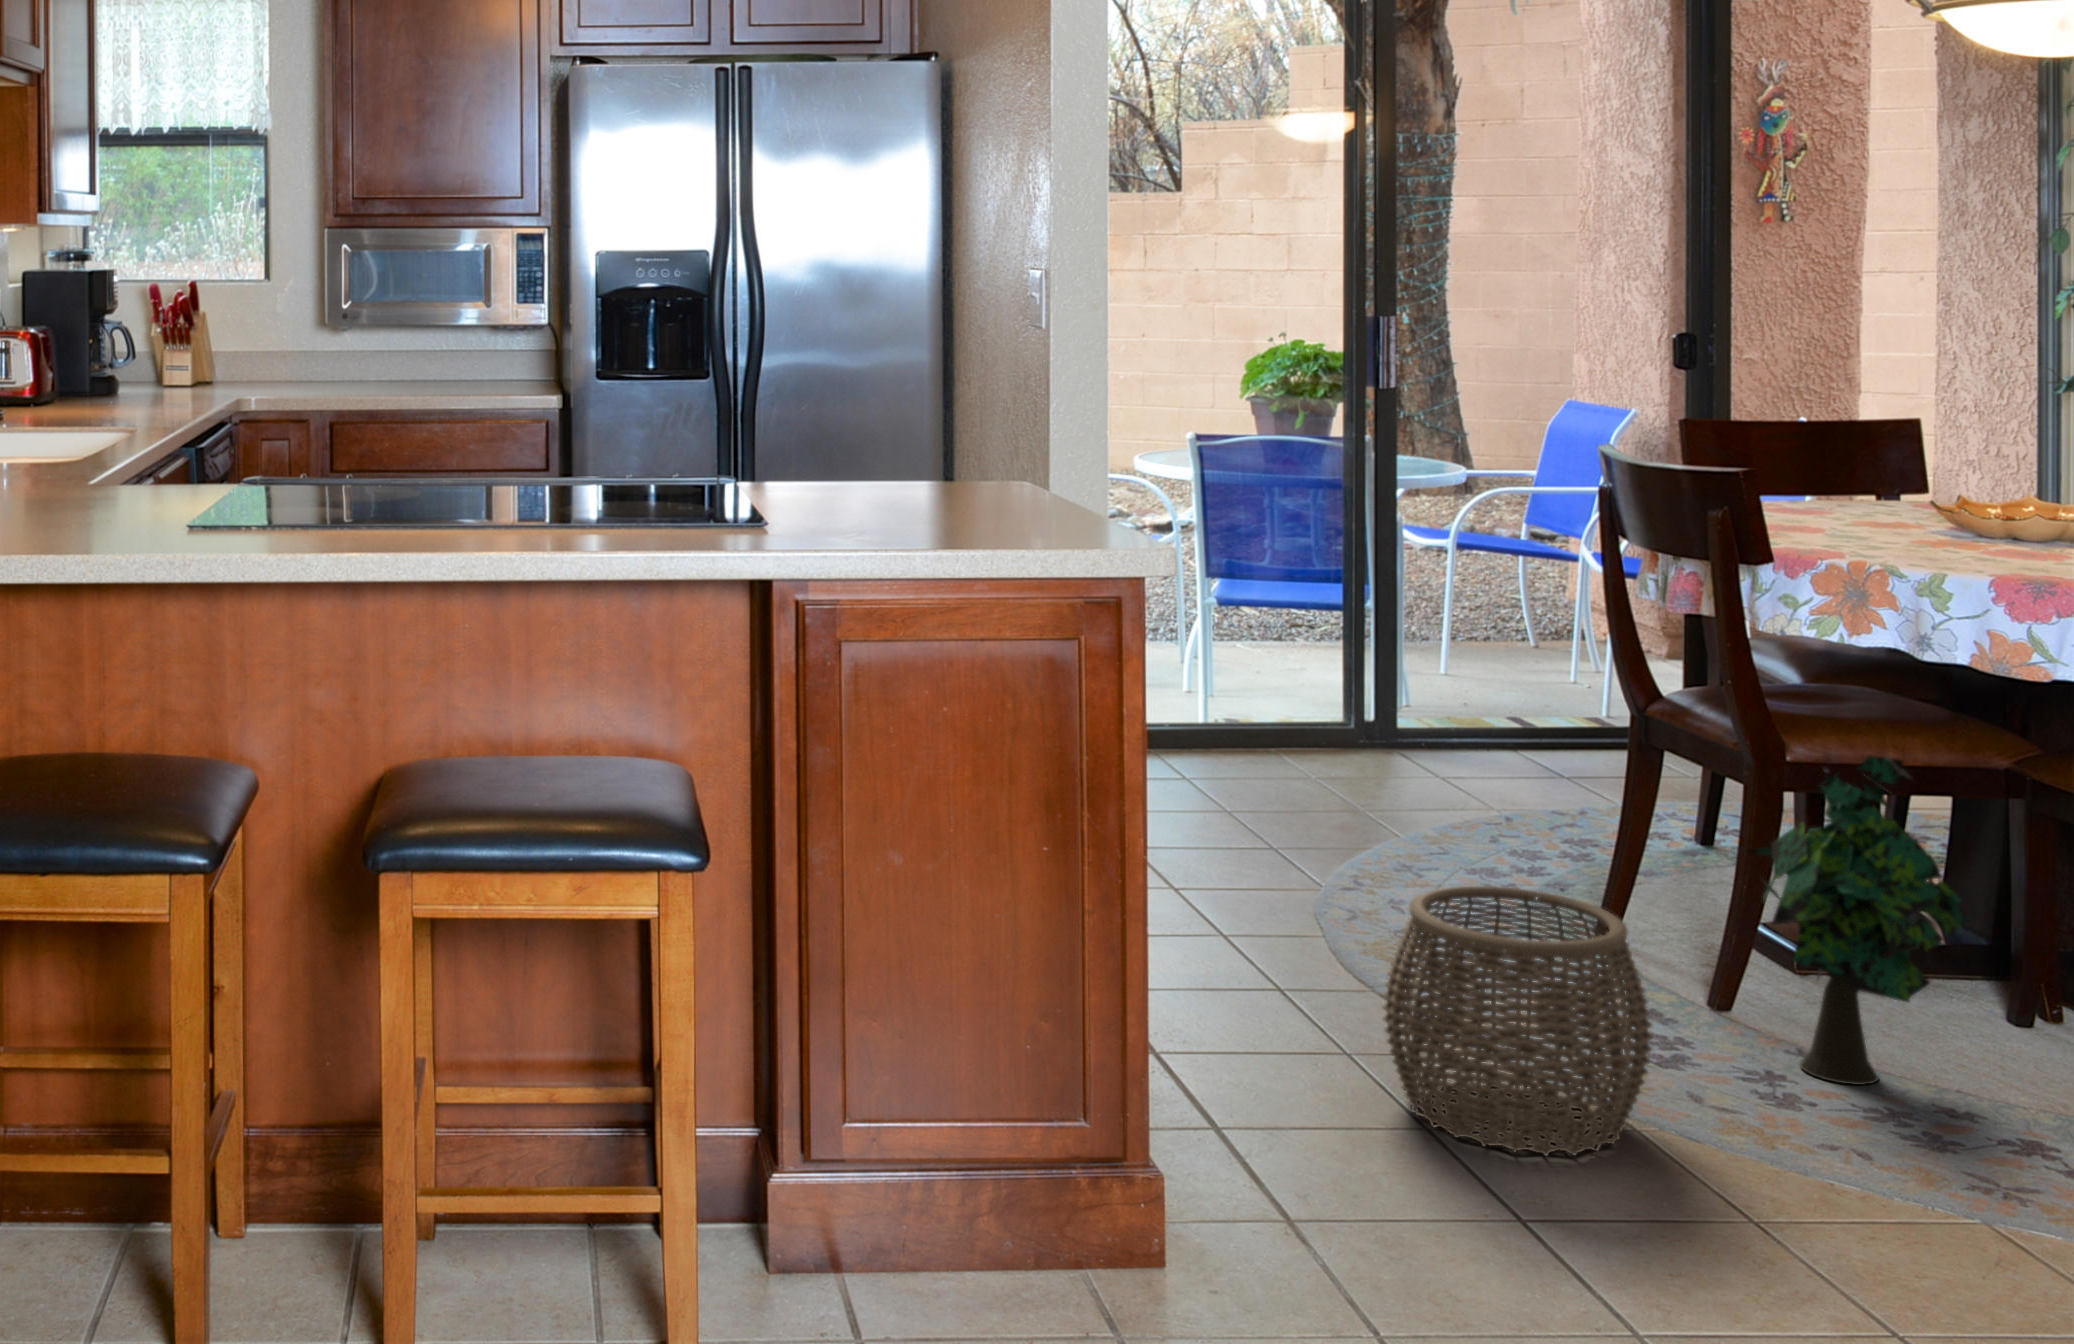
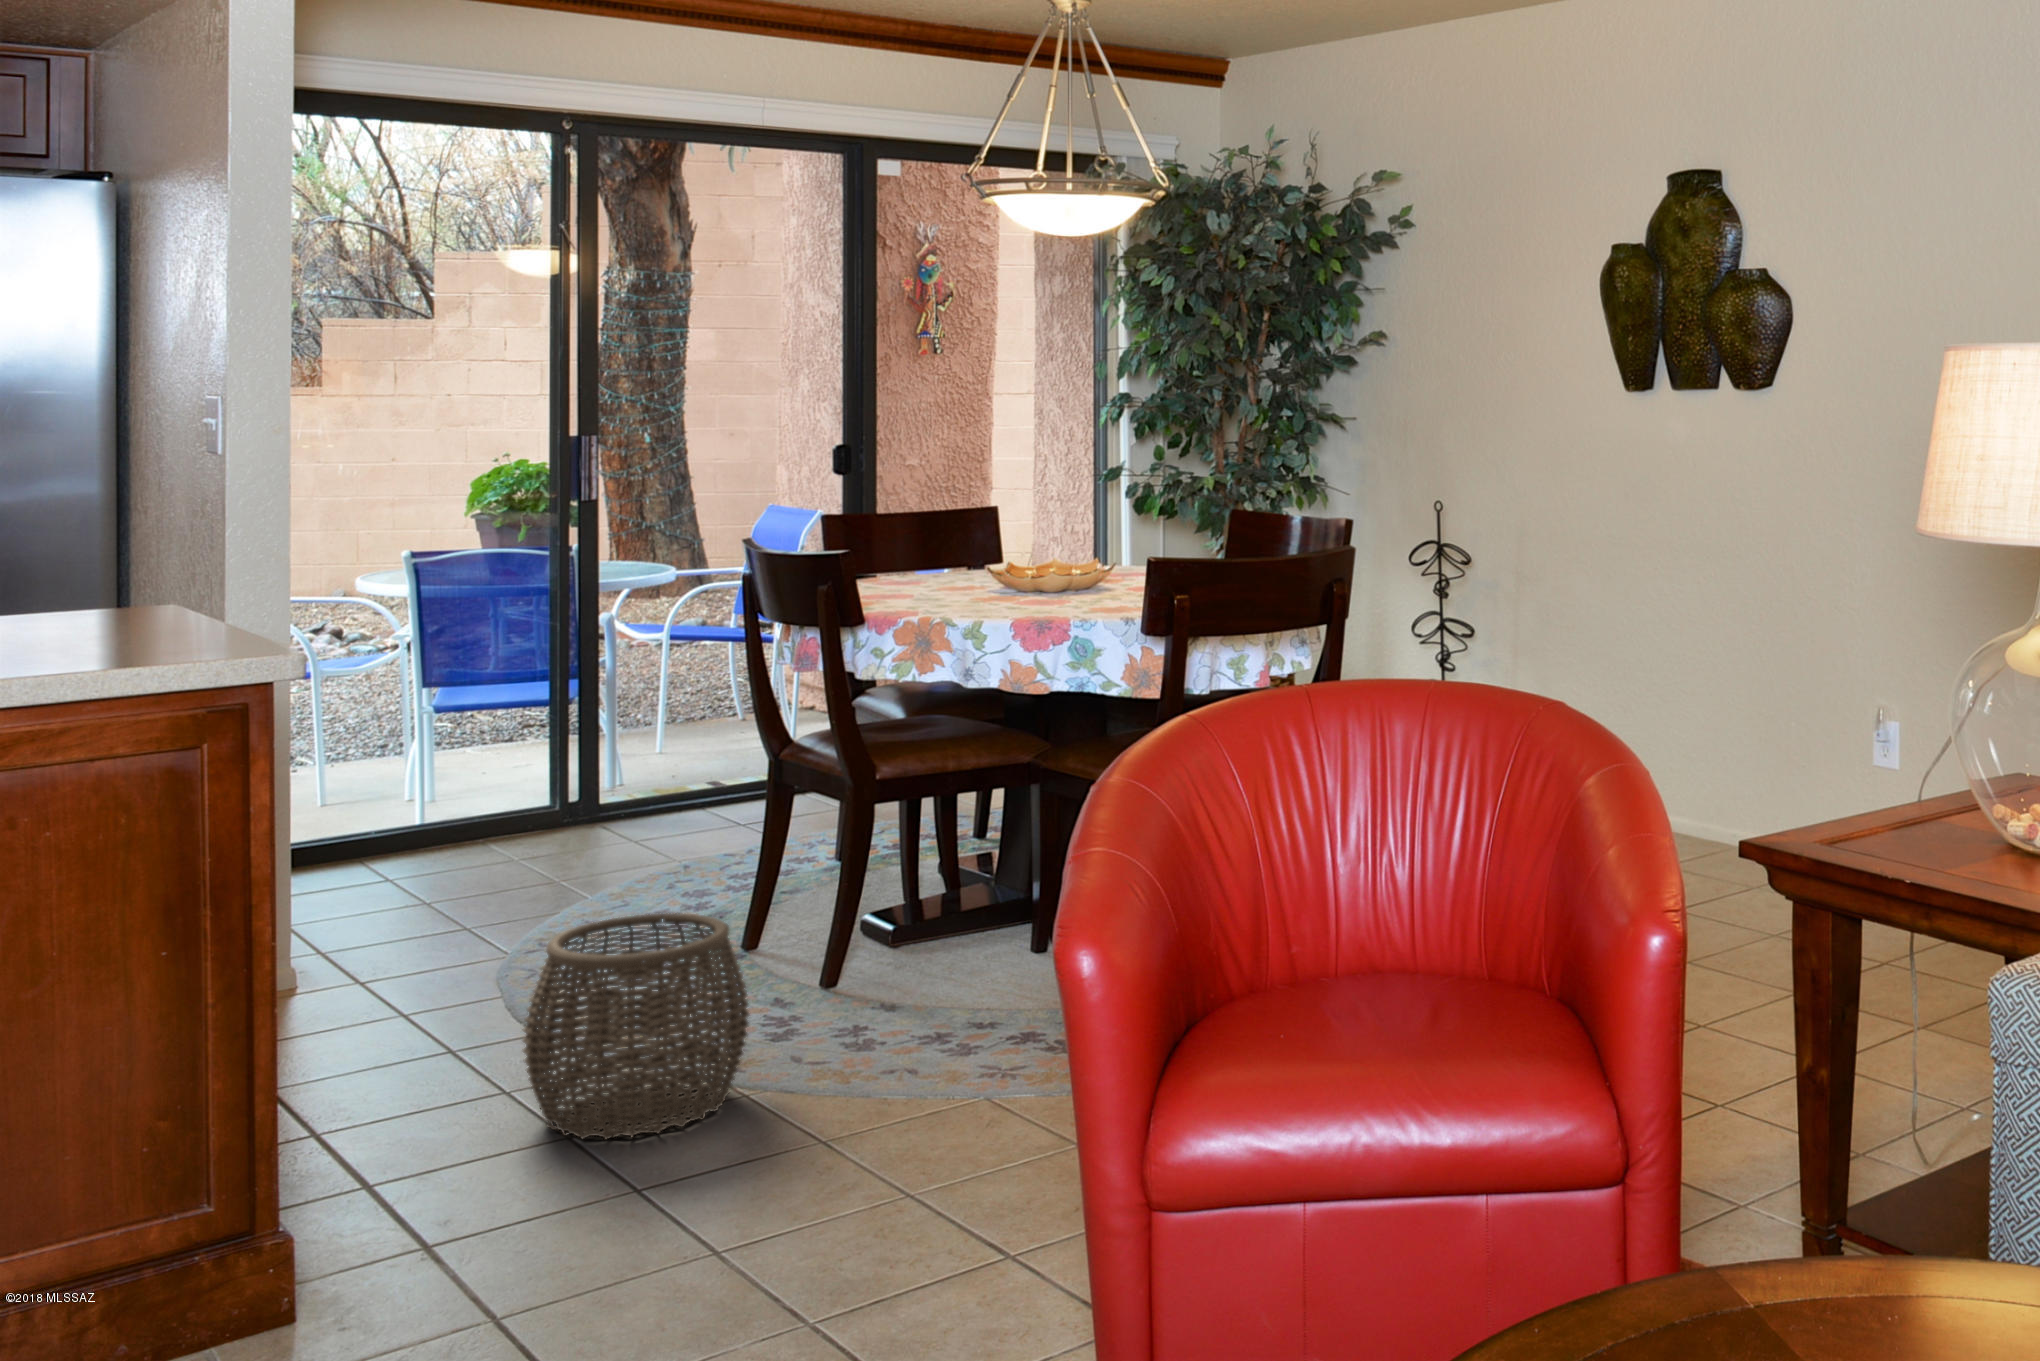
decorative plant: present [1749,755,1971,1085] -> none [843,762,994,1024]

